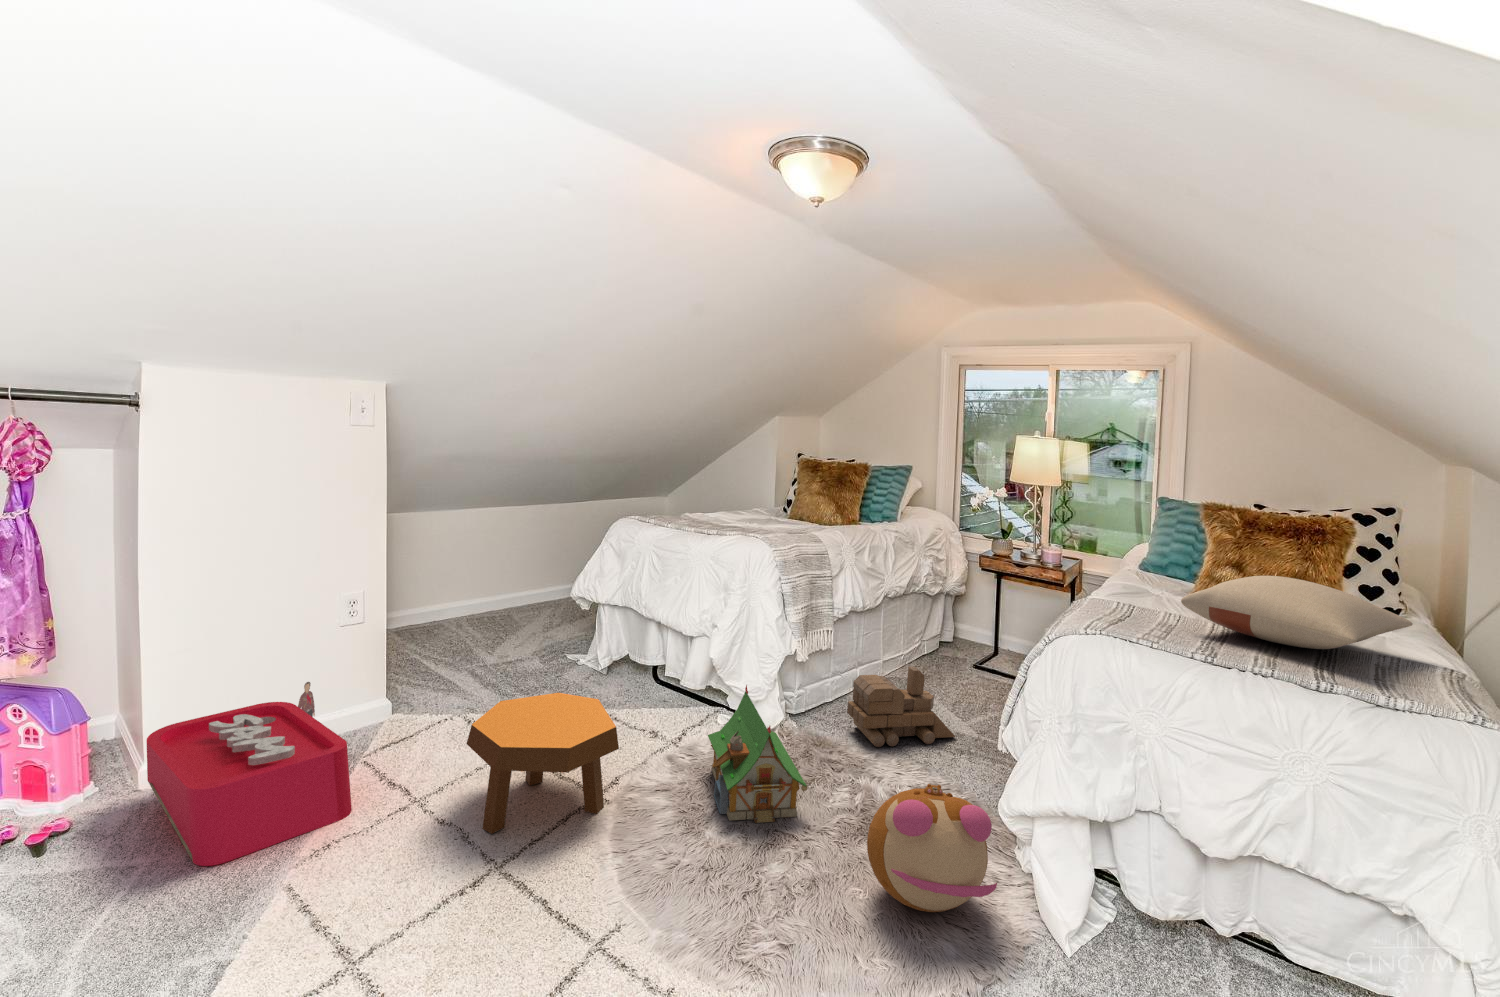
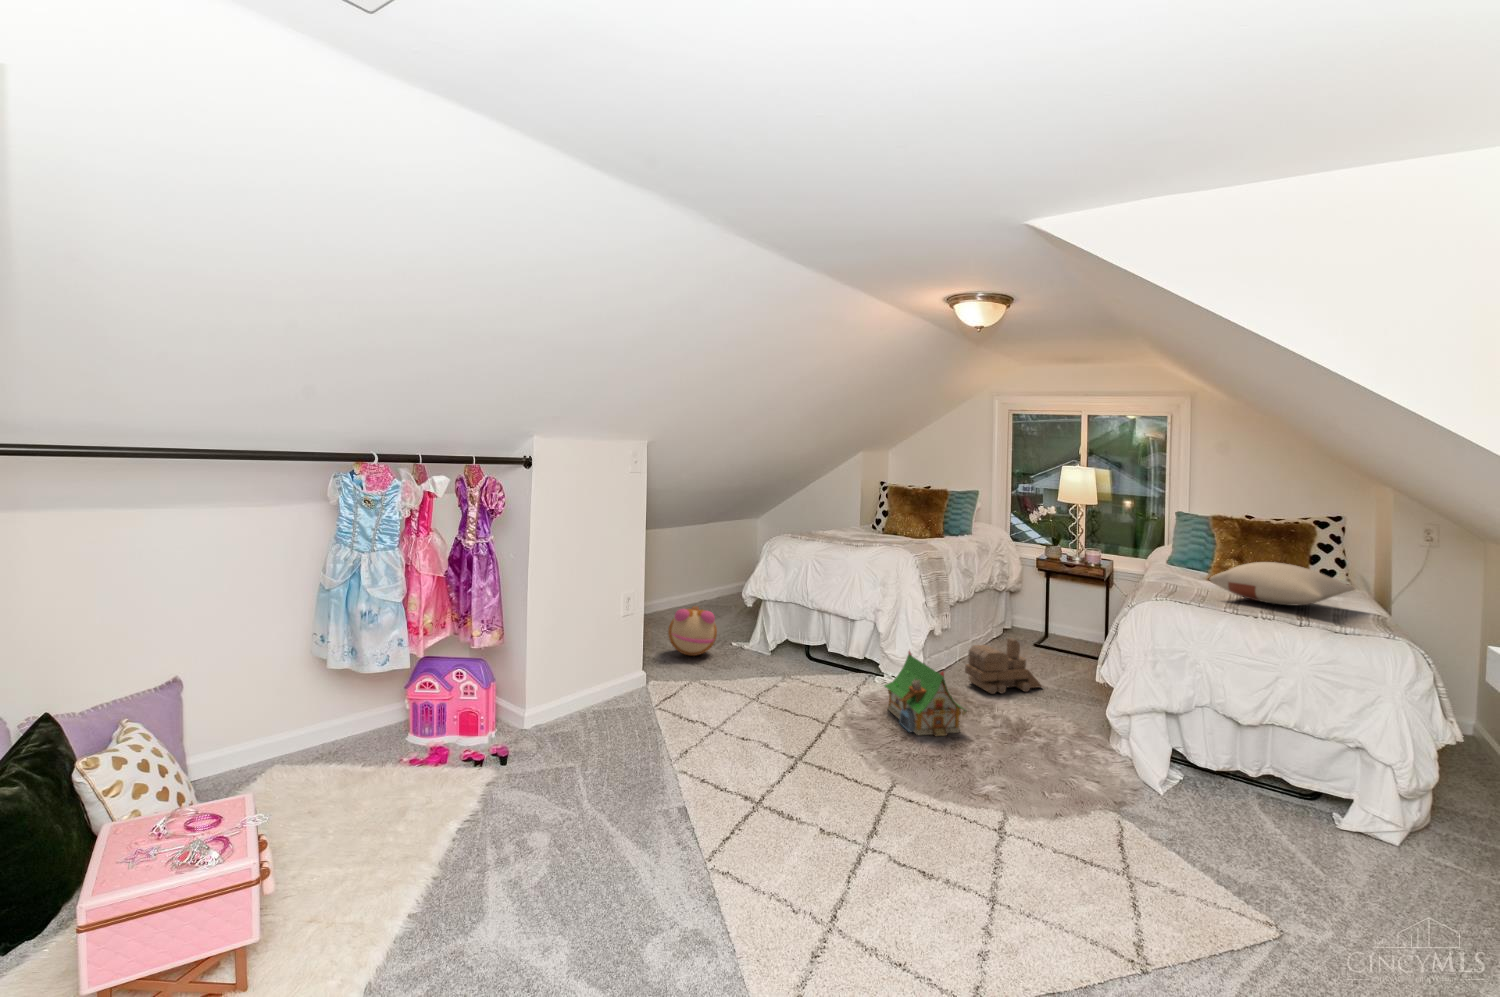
storage bin: present [147,682,352,866] -> none [539,657,671,764]
footstool: present [467,693,619,834] -> none [744,658,843,745]
plush toy: present [867,784,997,912] -> present [668,606,717,656]

